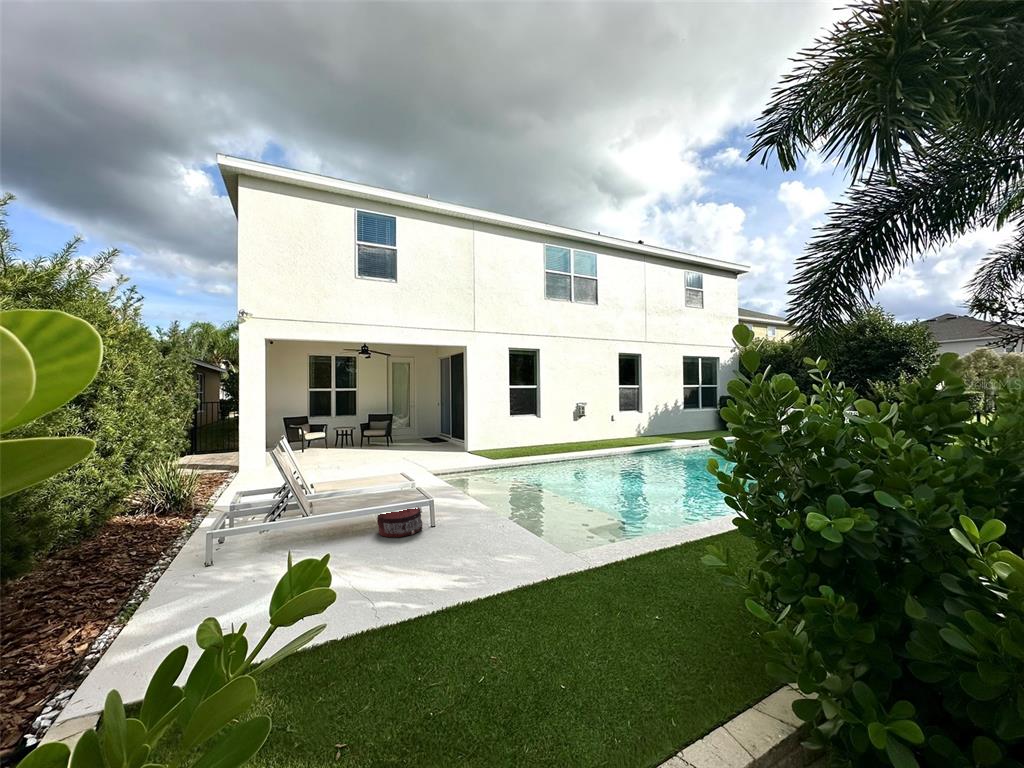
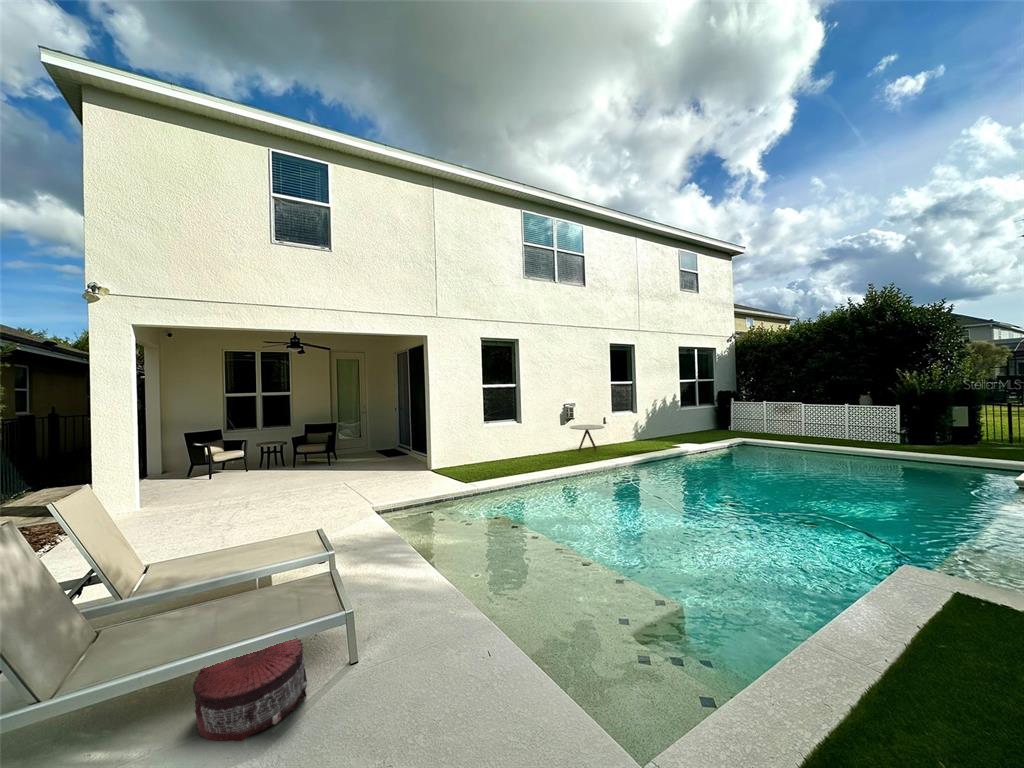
round table: none [580,421,609,443] -> present [570,425,604,451]

